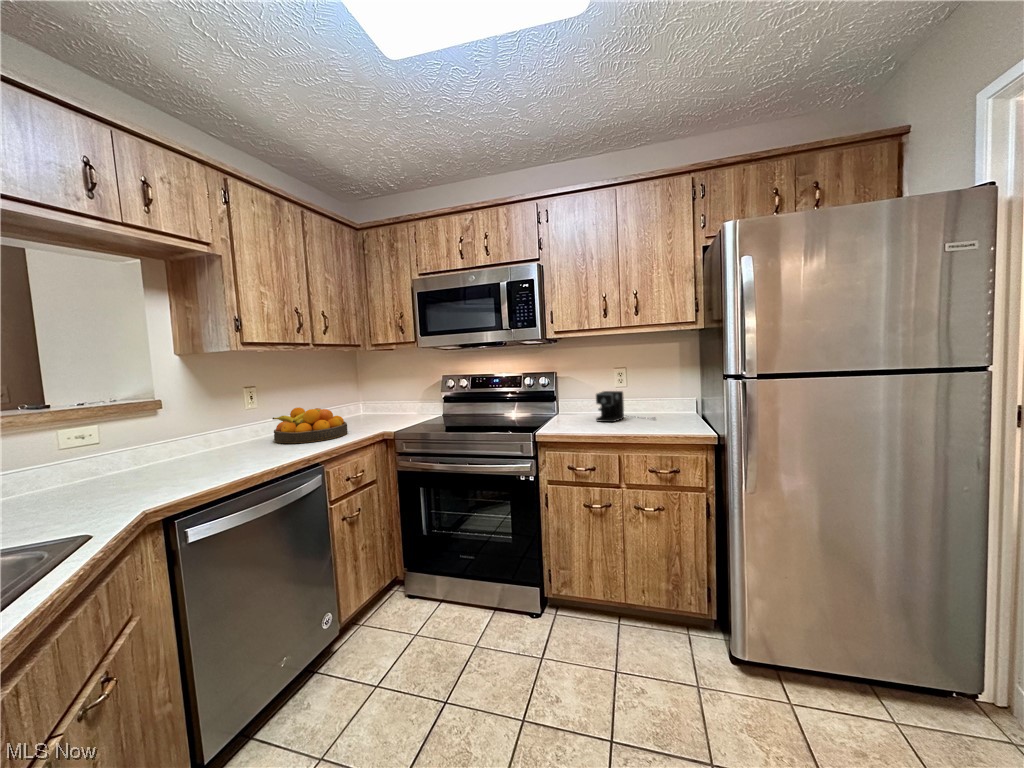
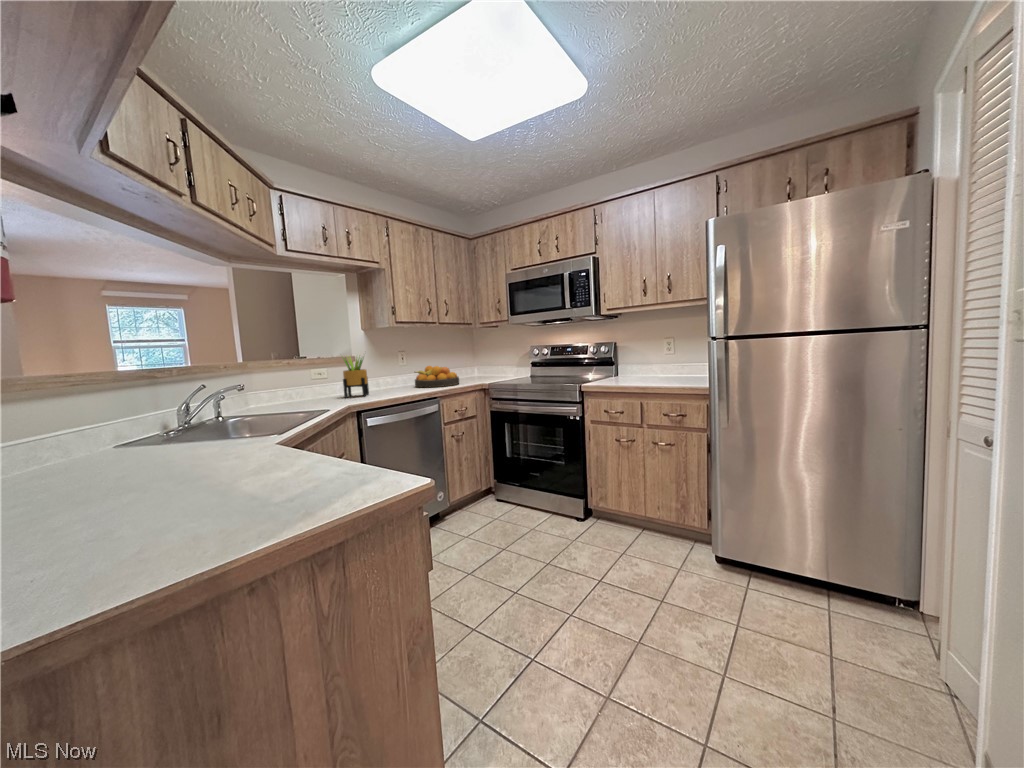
coffee maker: present [596,391,624,422] -> none [638,356,690,381]
potted plant: none [126,392,190,479] -> present [343,357,369,398]

